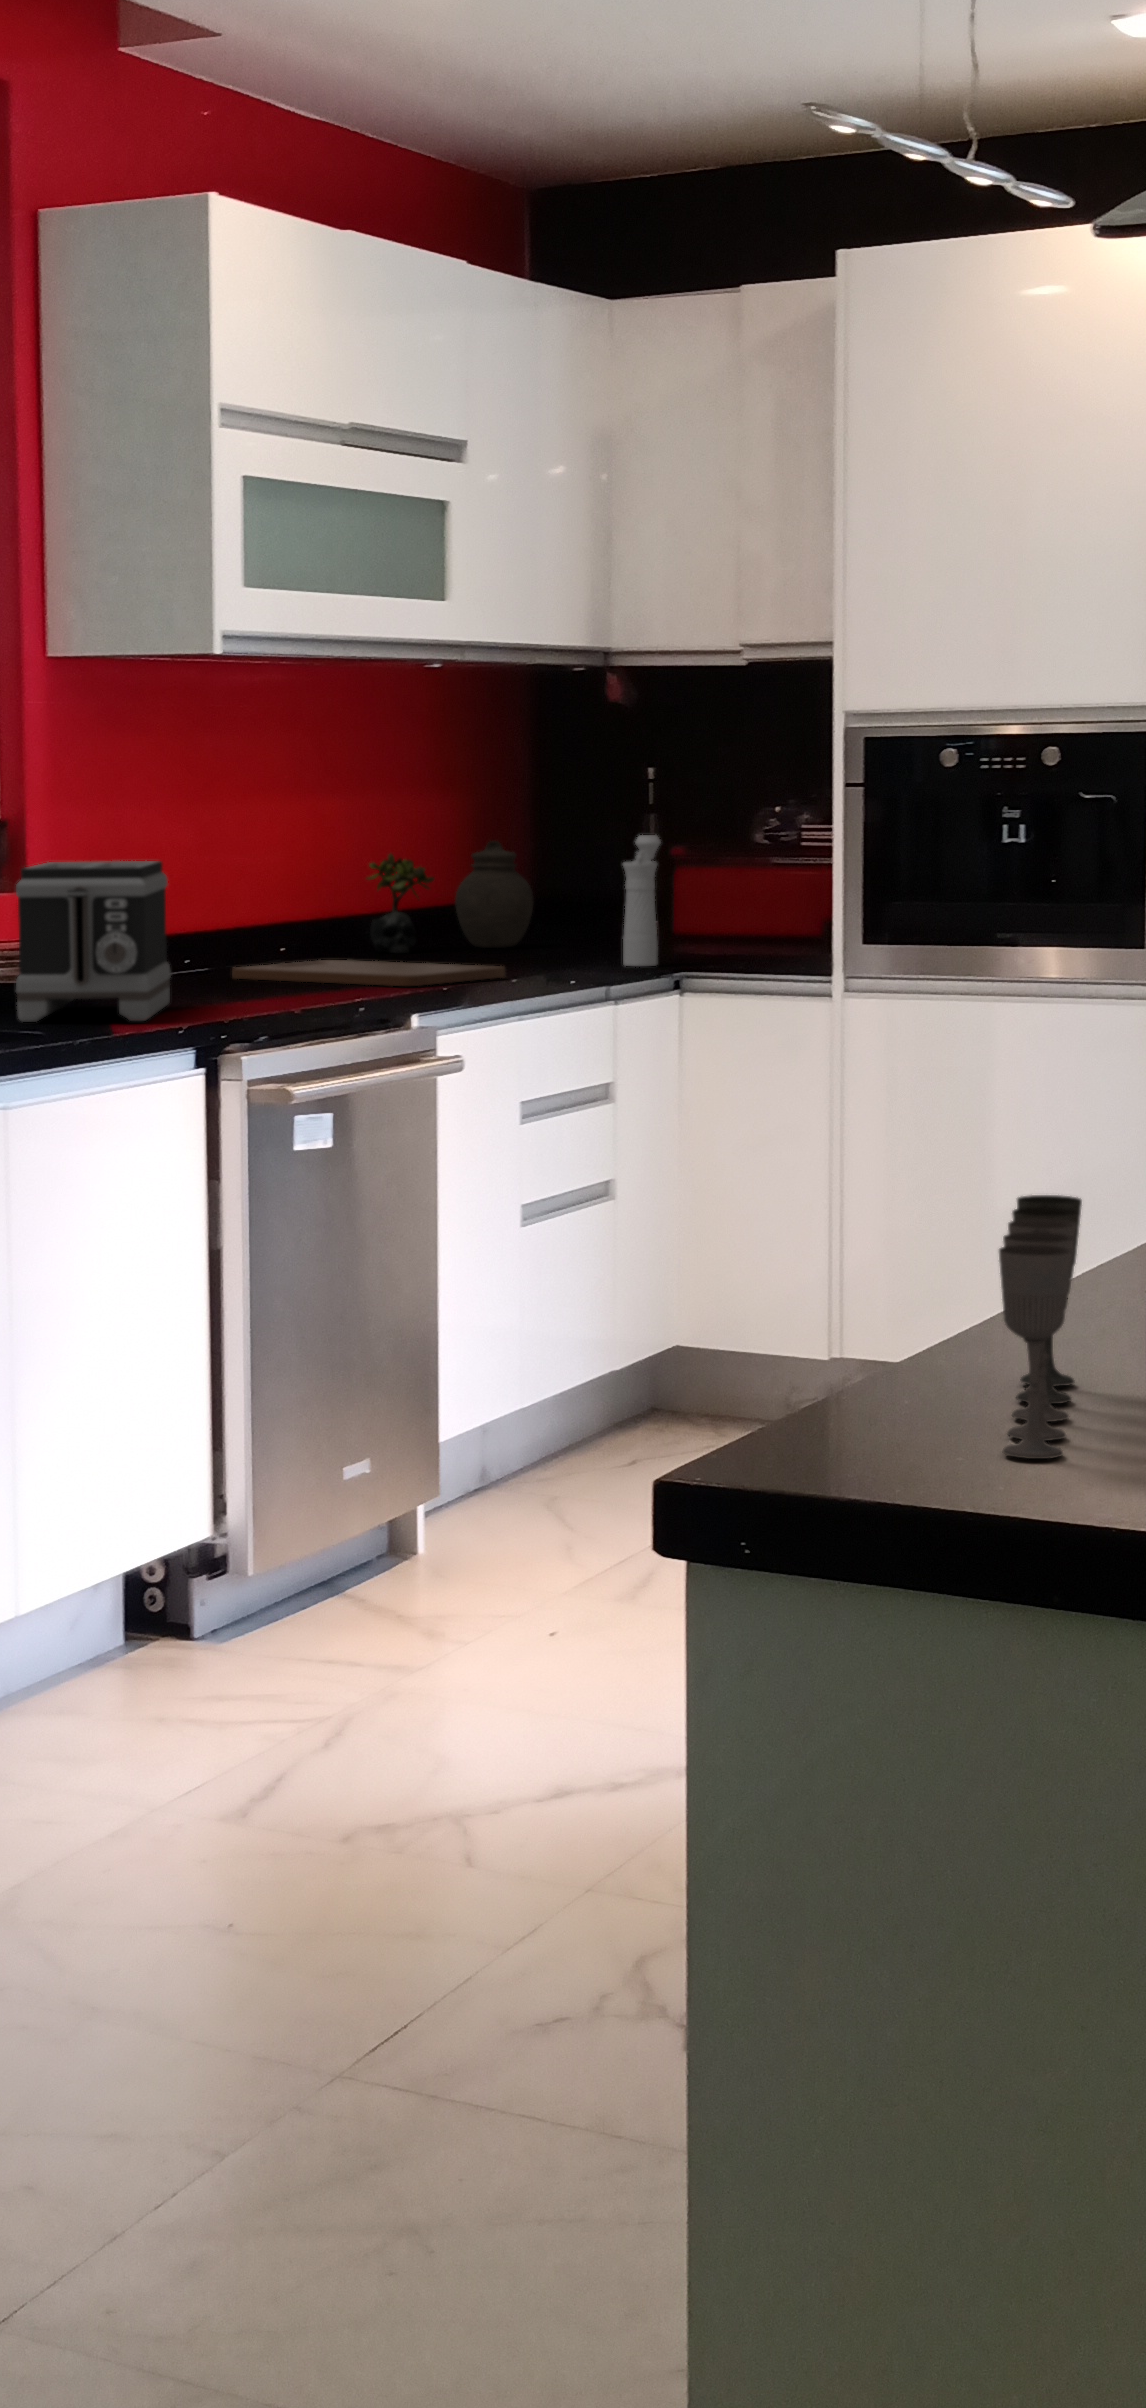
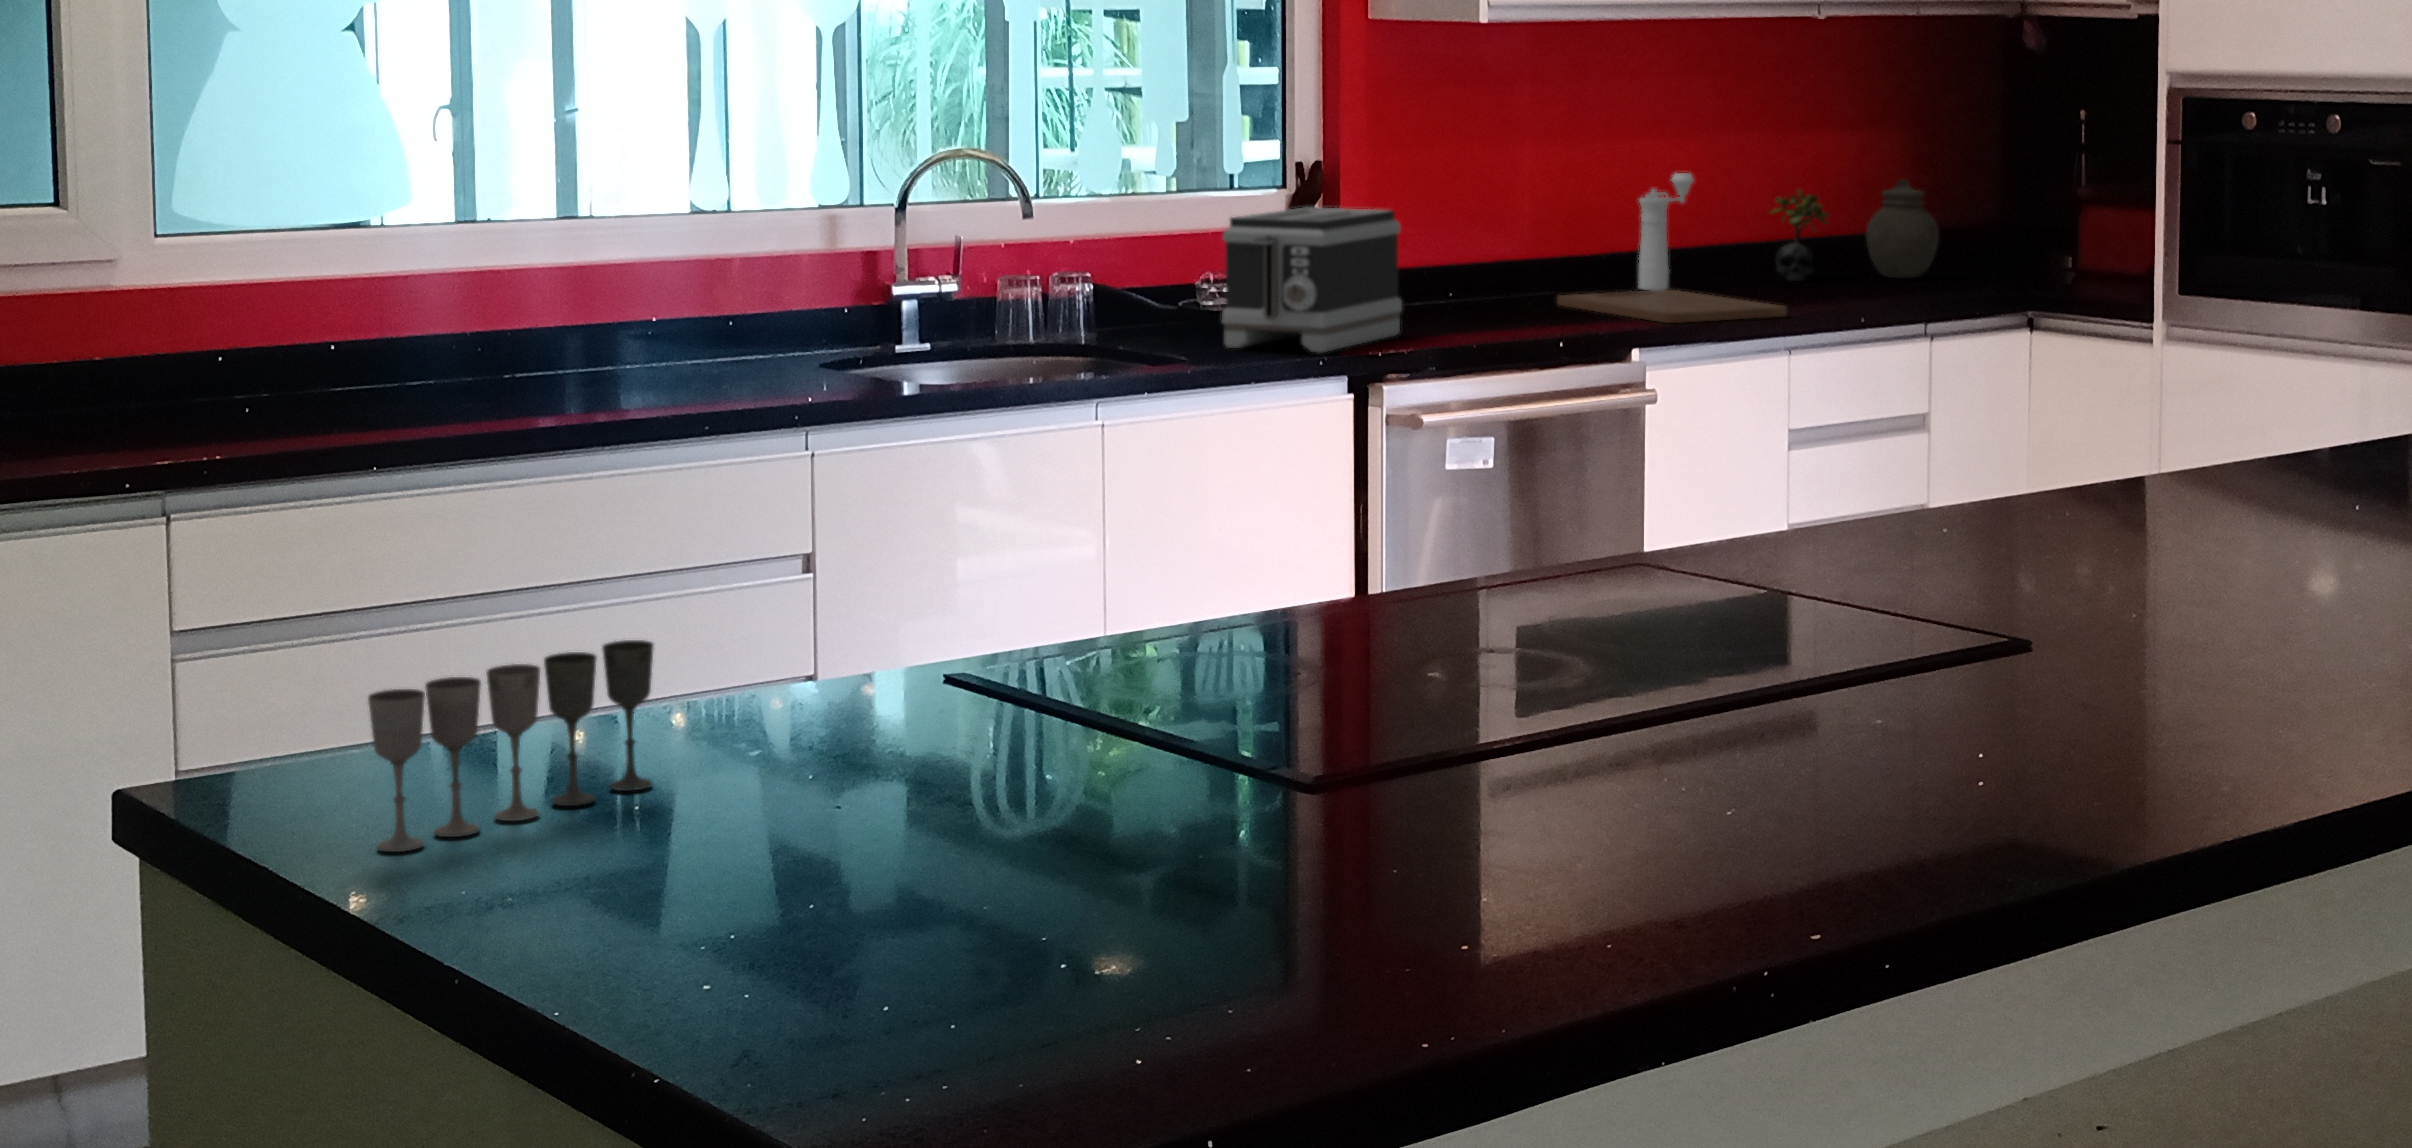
pepper mill: present [623,835,661,966] -> present [1638,173,1694,290]

